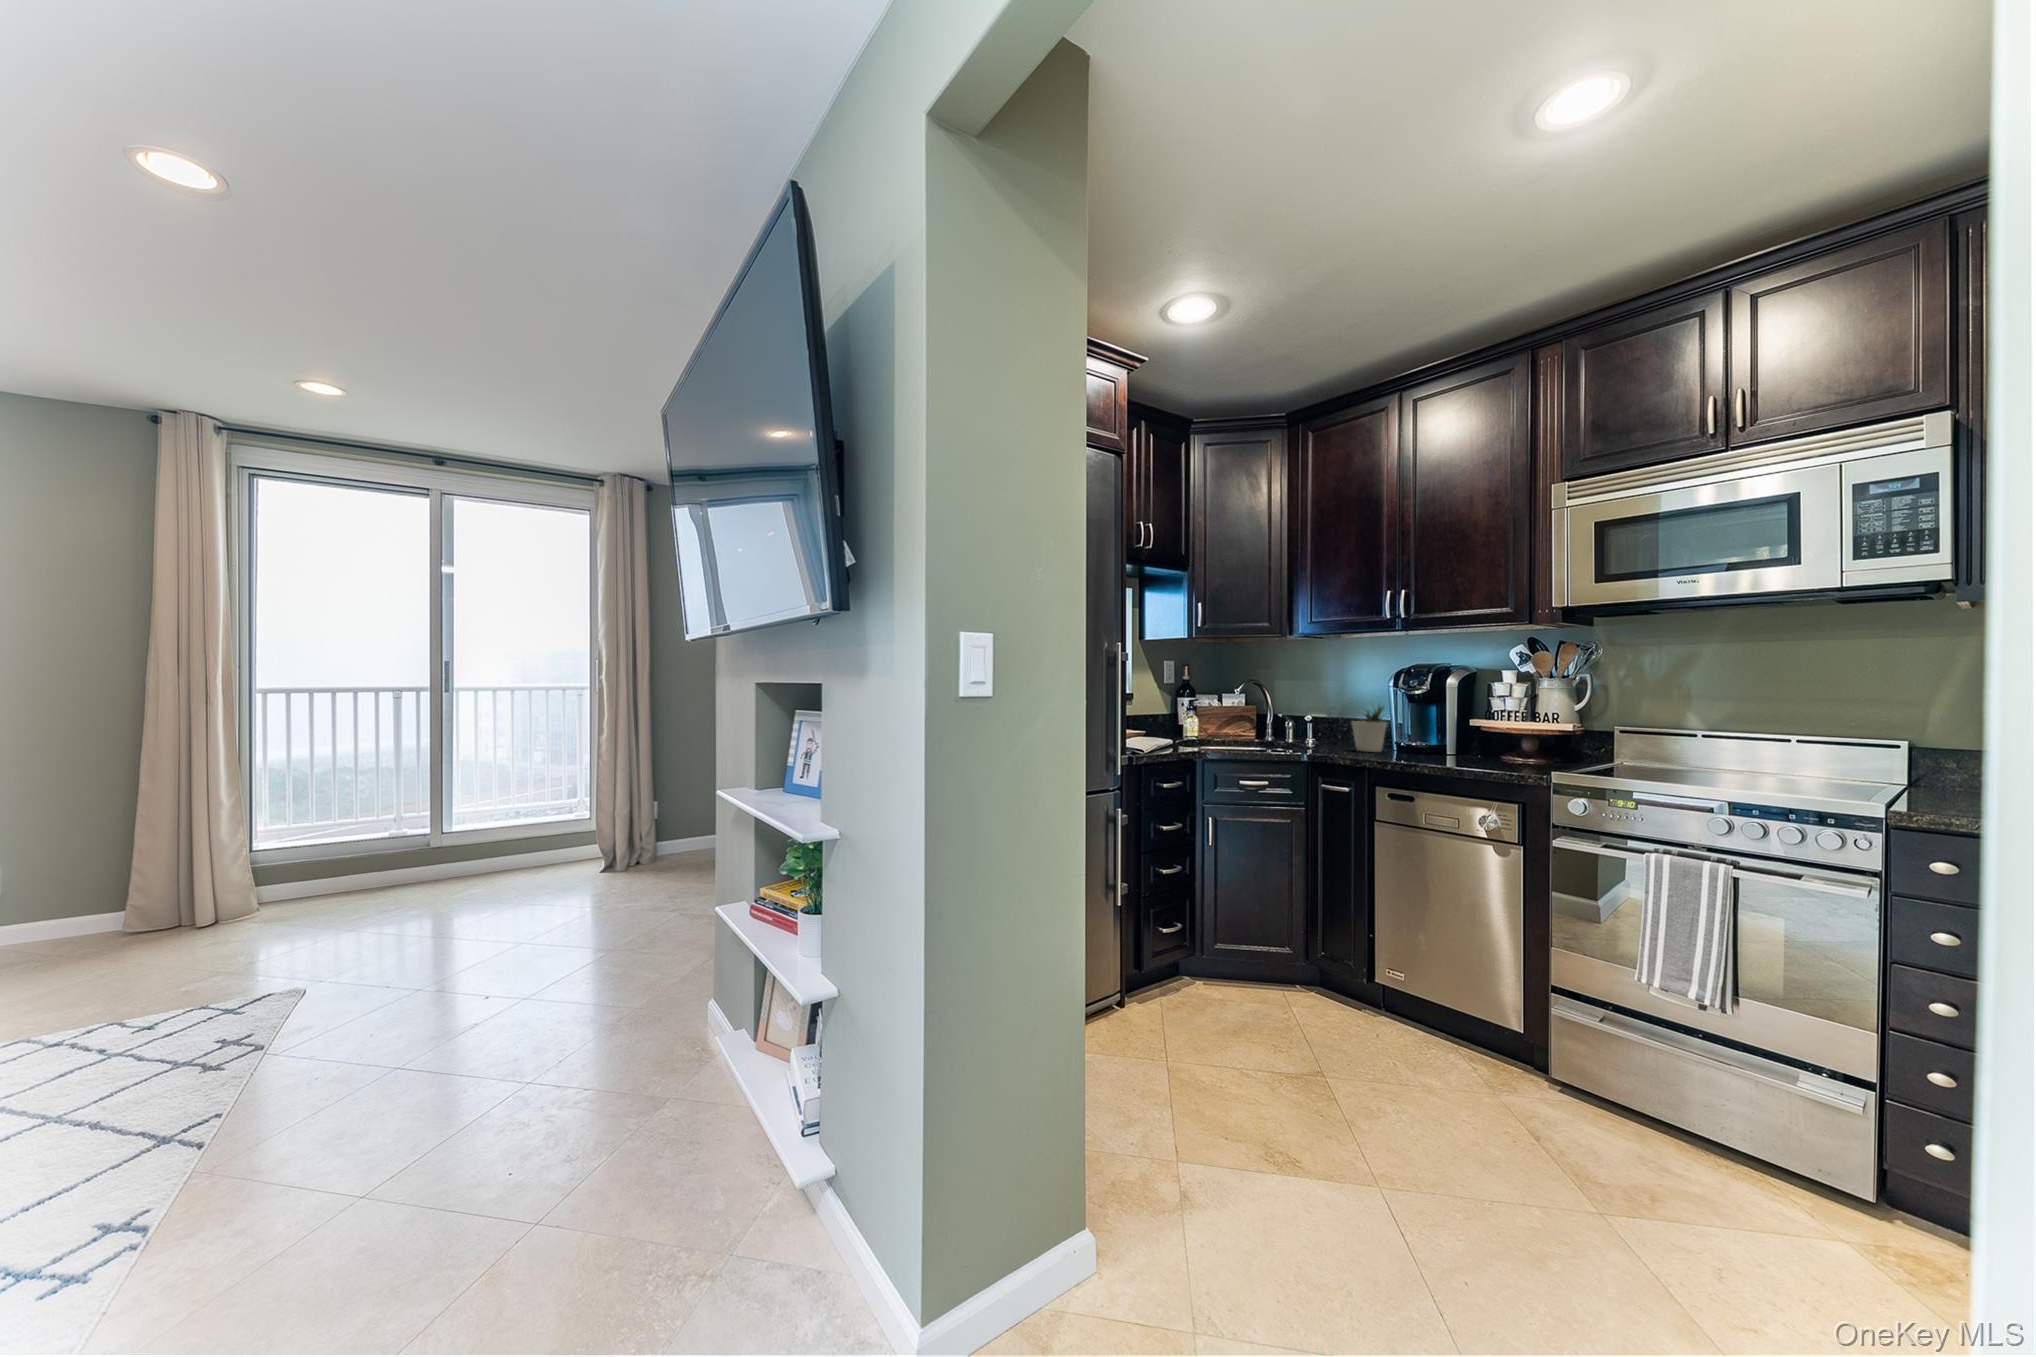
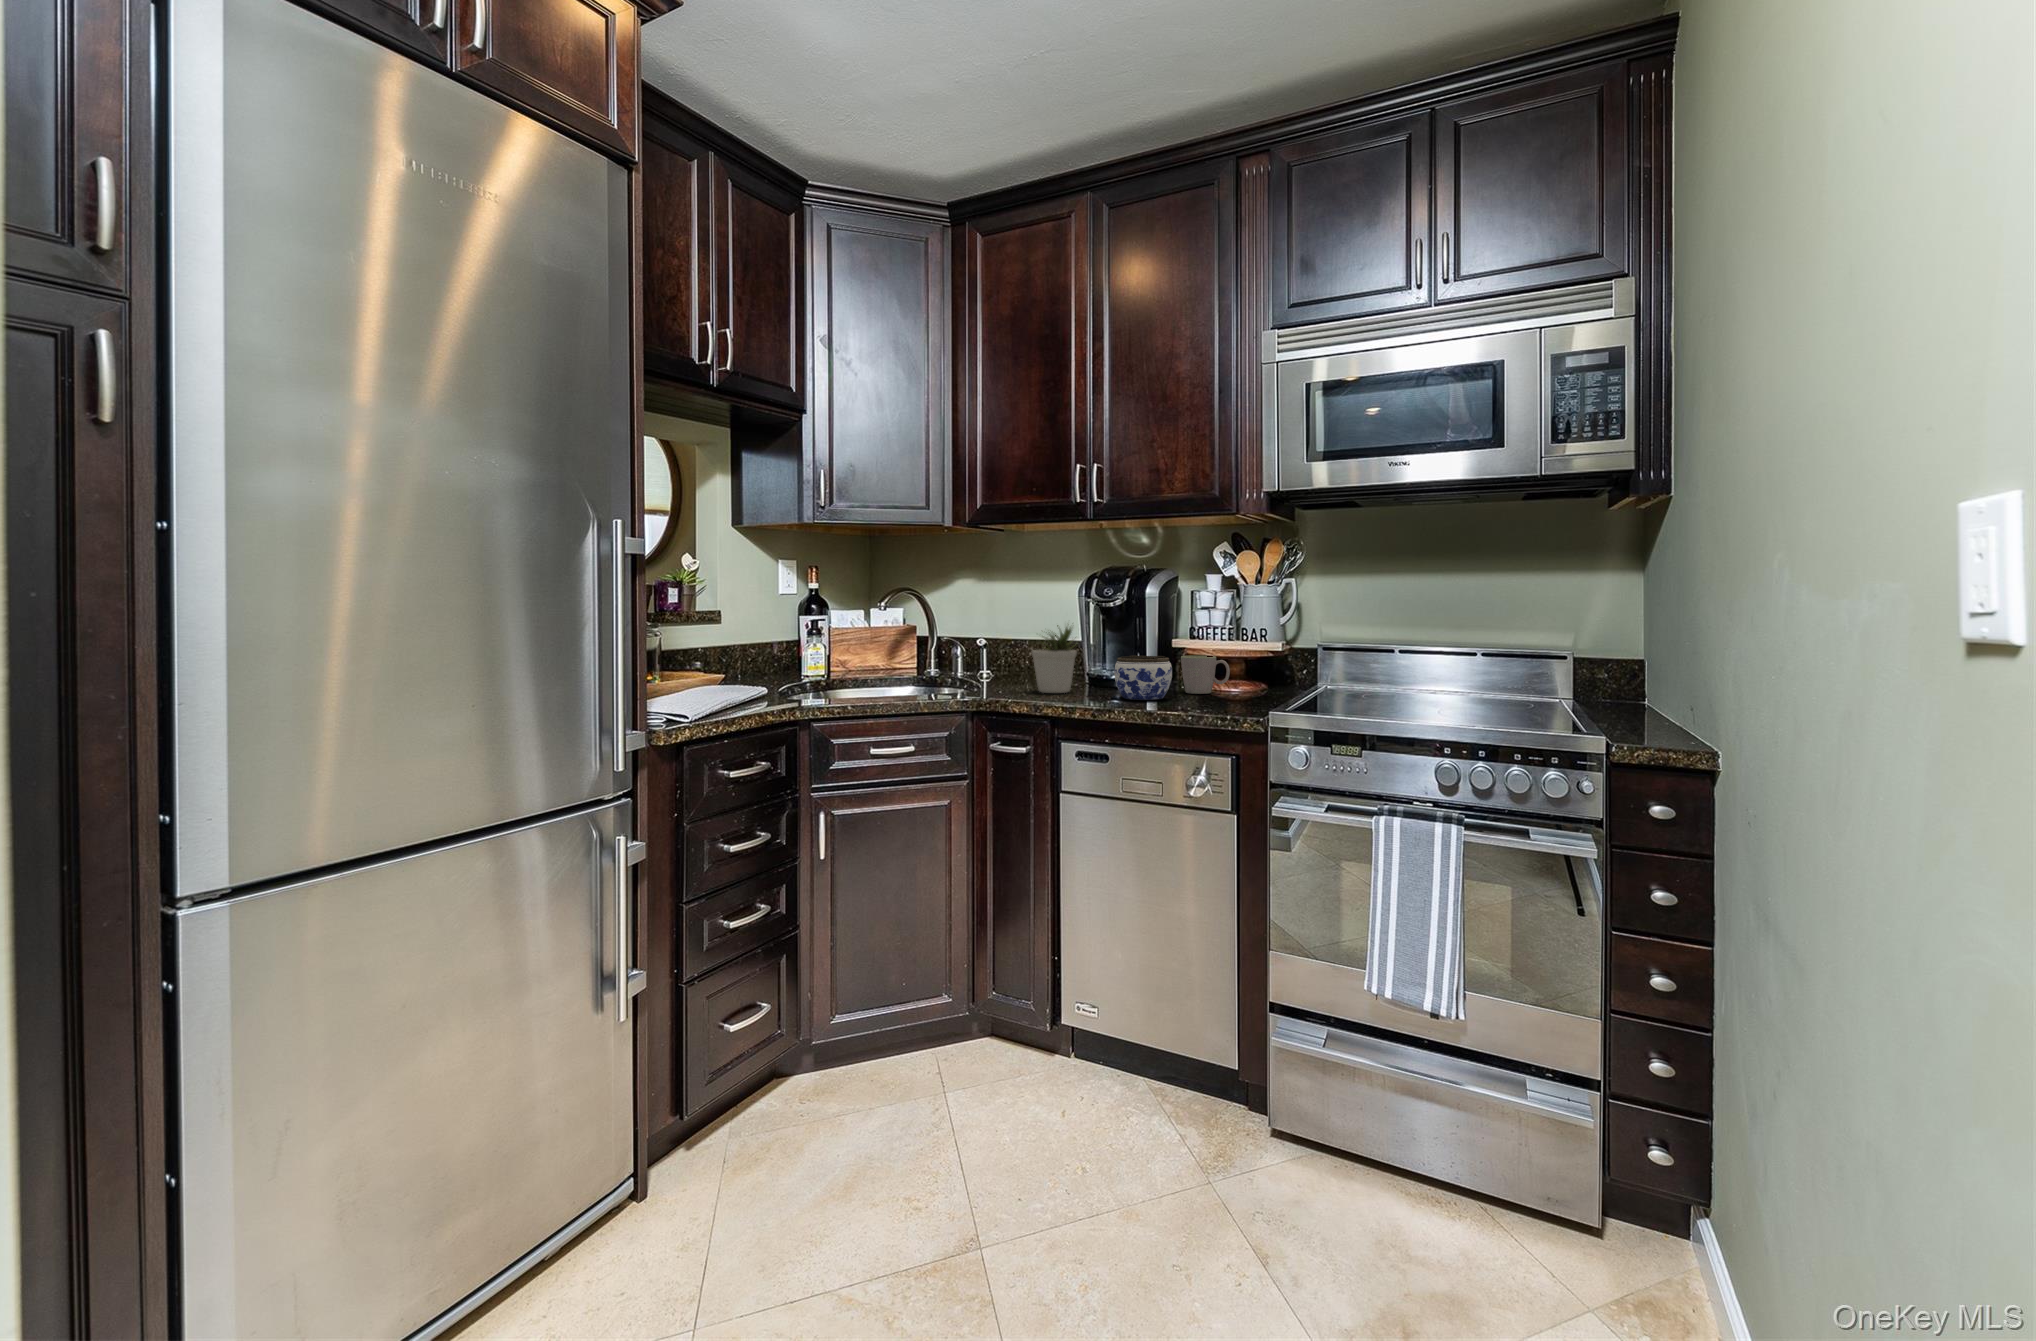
jar: none [1418,727,1468,760] -> present [1114,656,1172,700]
mug: none [1477,731,1522,760] -> present [1181,656,1230,694]

